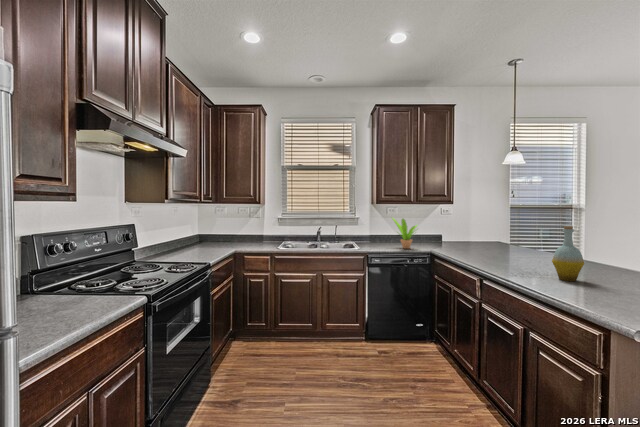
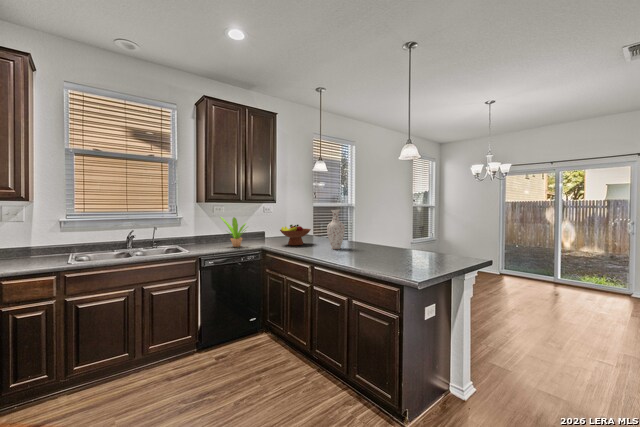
vase: none [508,215,534,264] -> present [327,210,345,249]
bottle: present [552,226,584,281] -> none [367,216,386,258]
fruit bowl: none [453,229,493,254] -> present [280,225,311,245]

